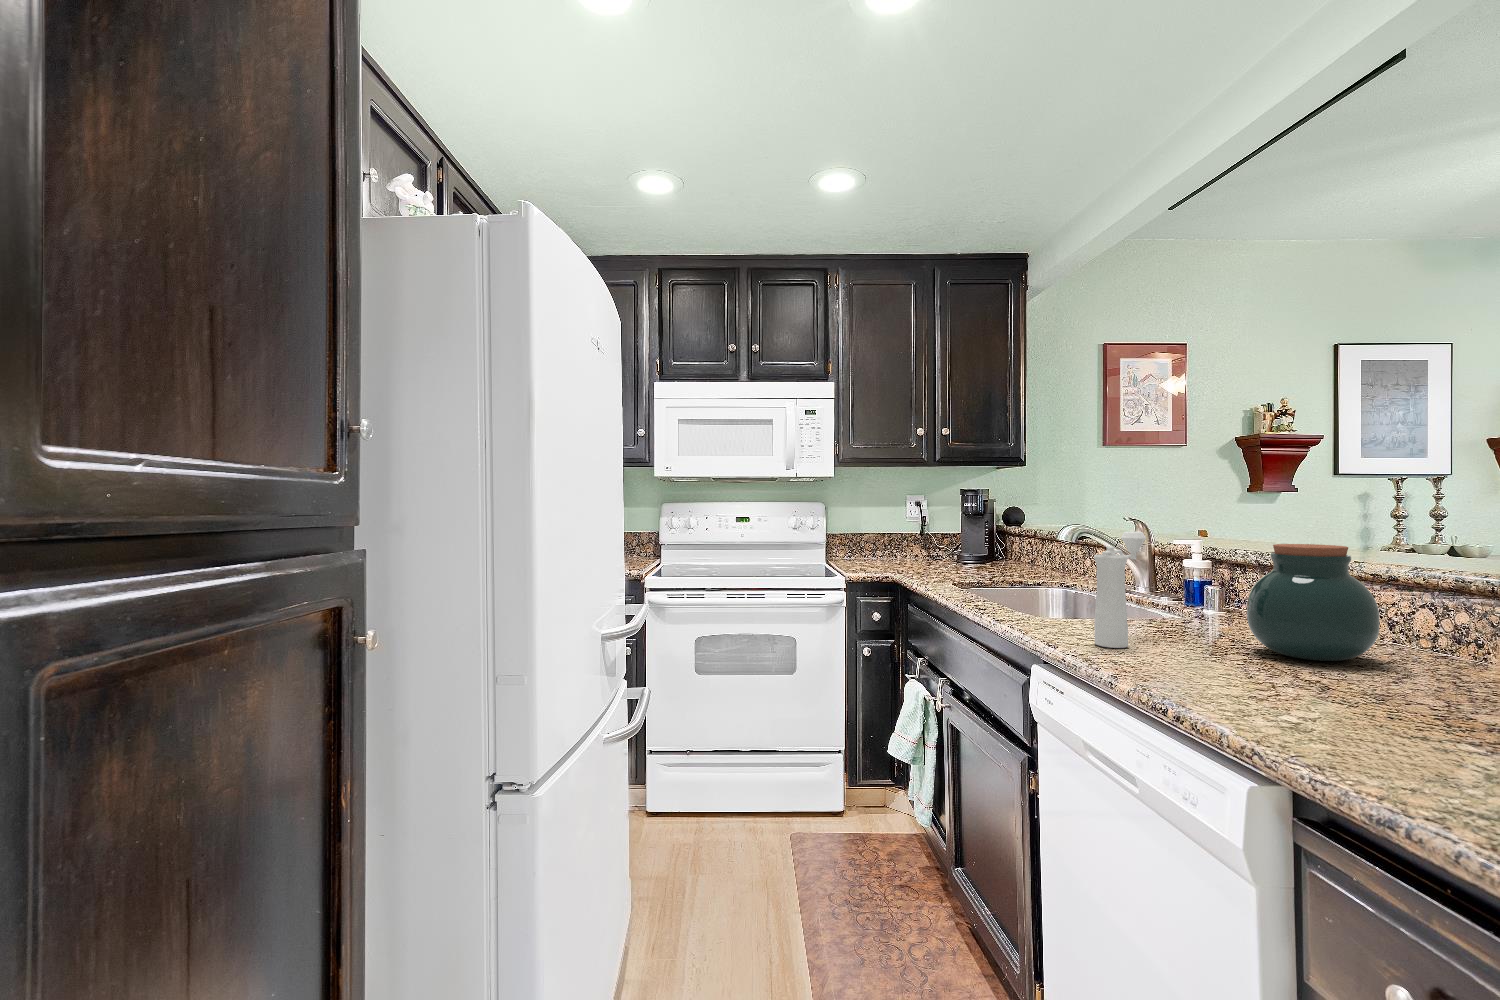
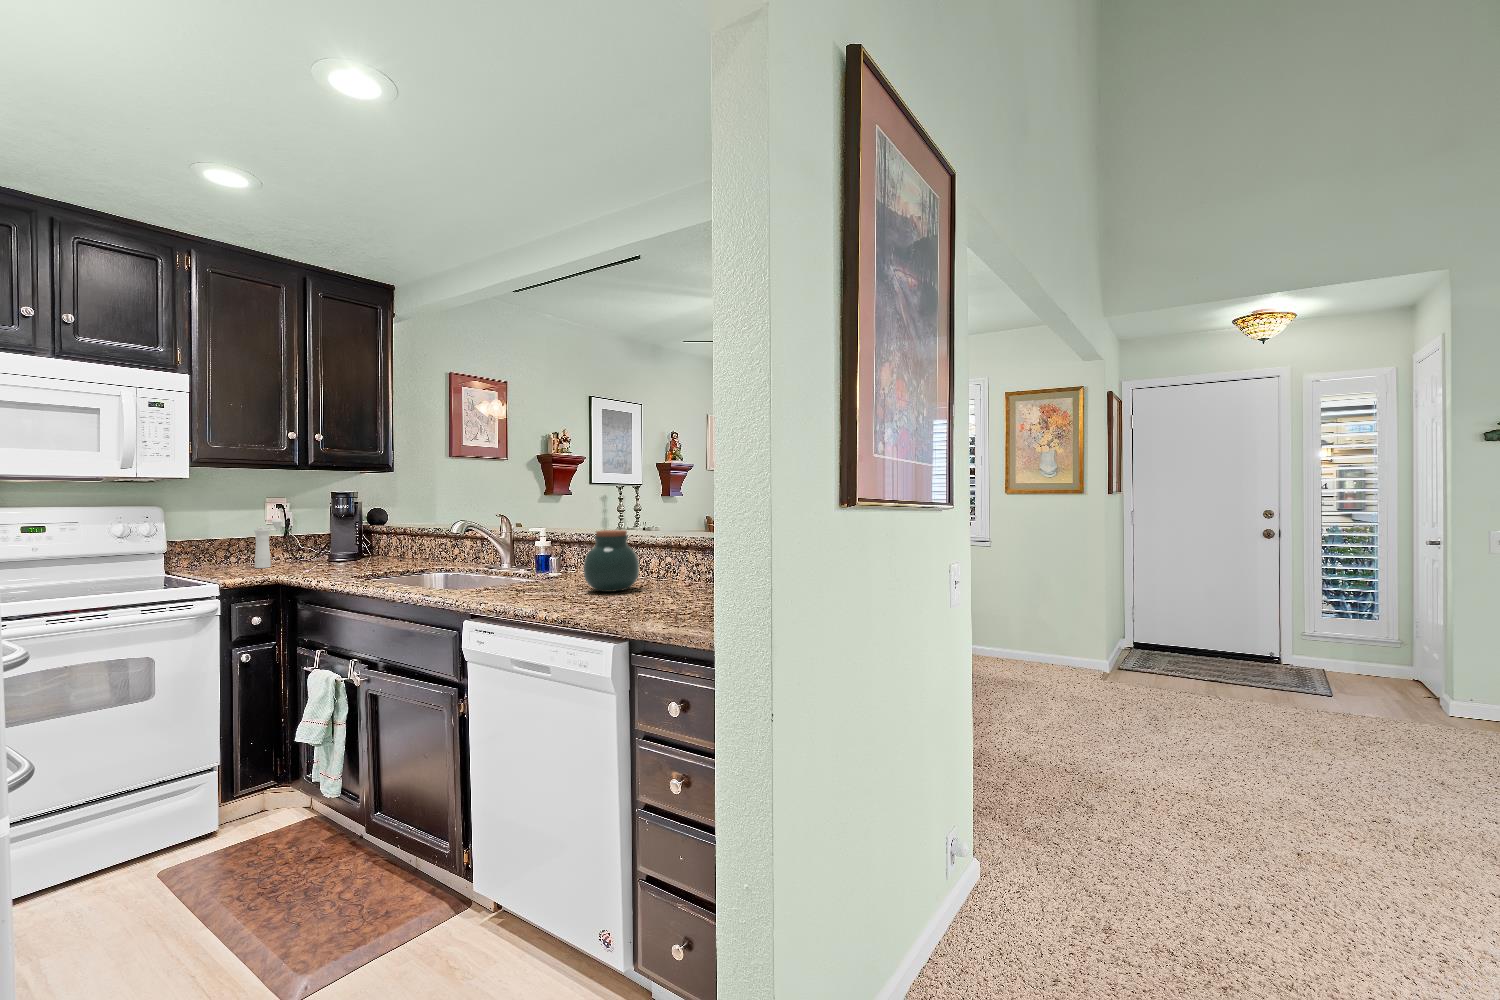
pepper mill: present [1094,532,1146,648] -> present [254,519,283,568]

